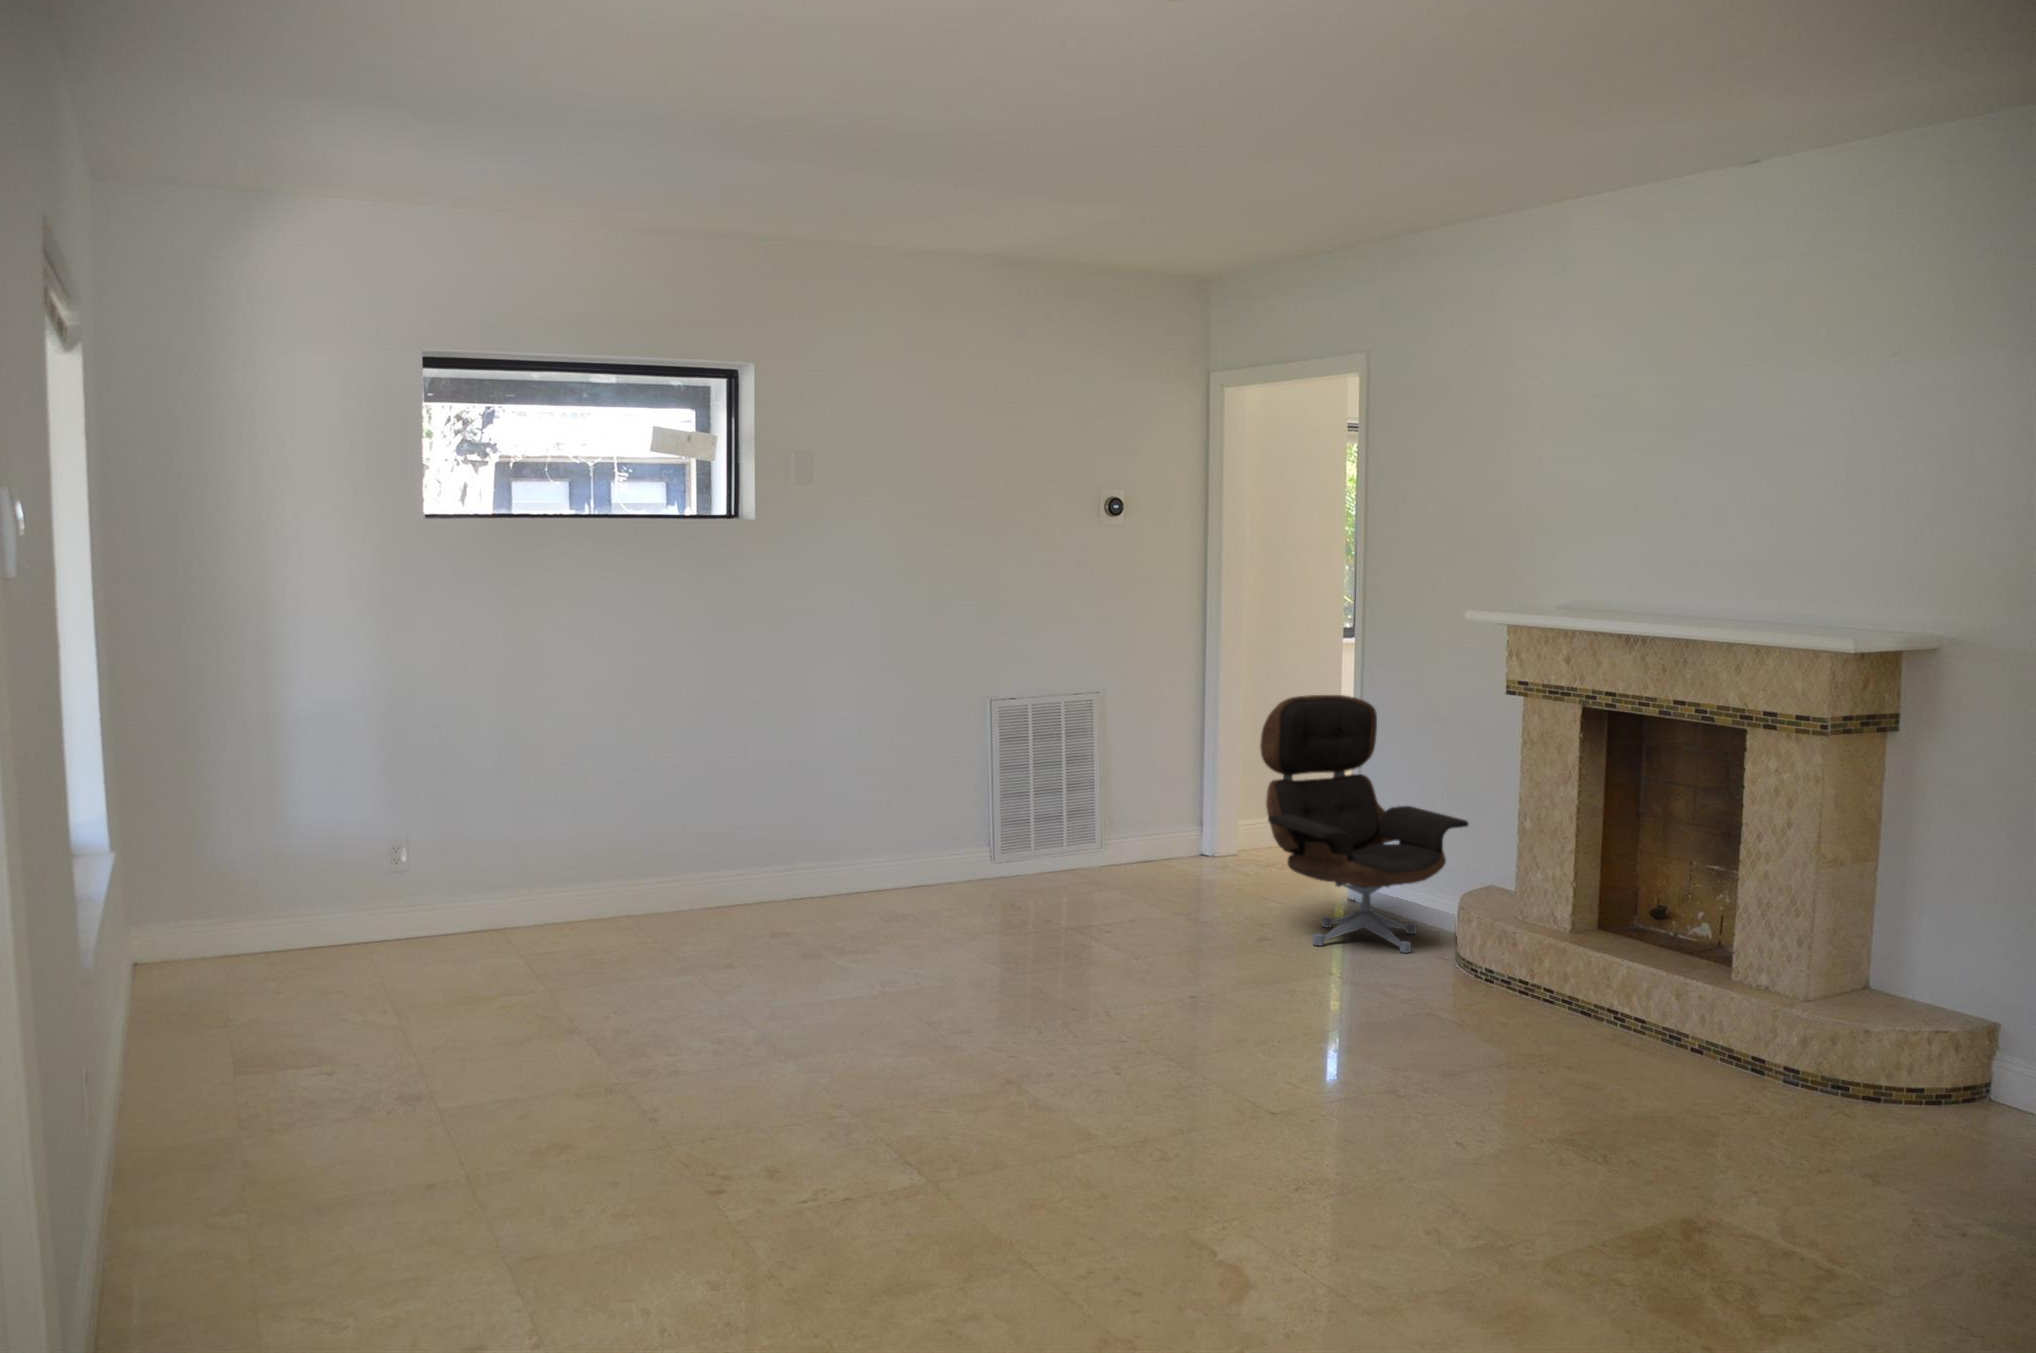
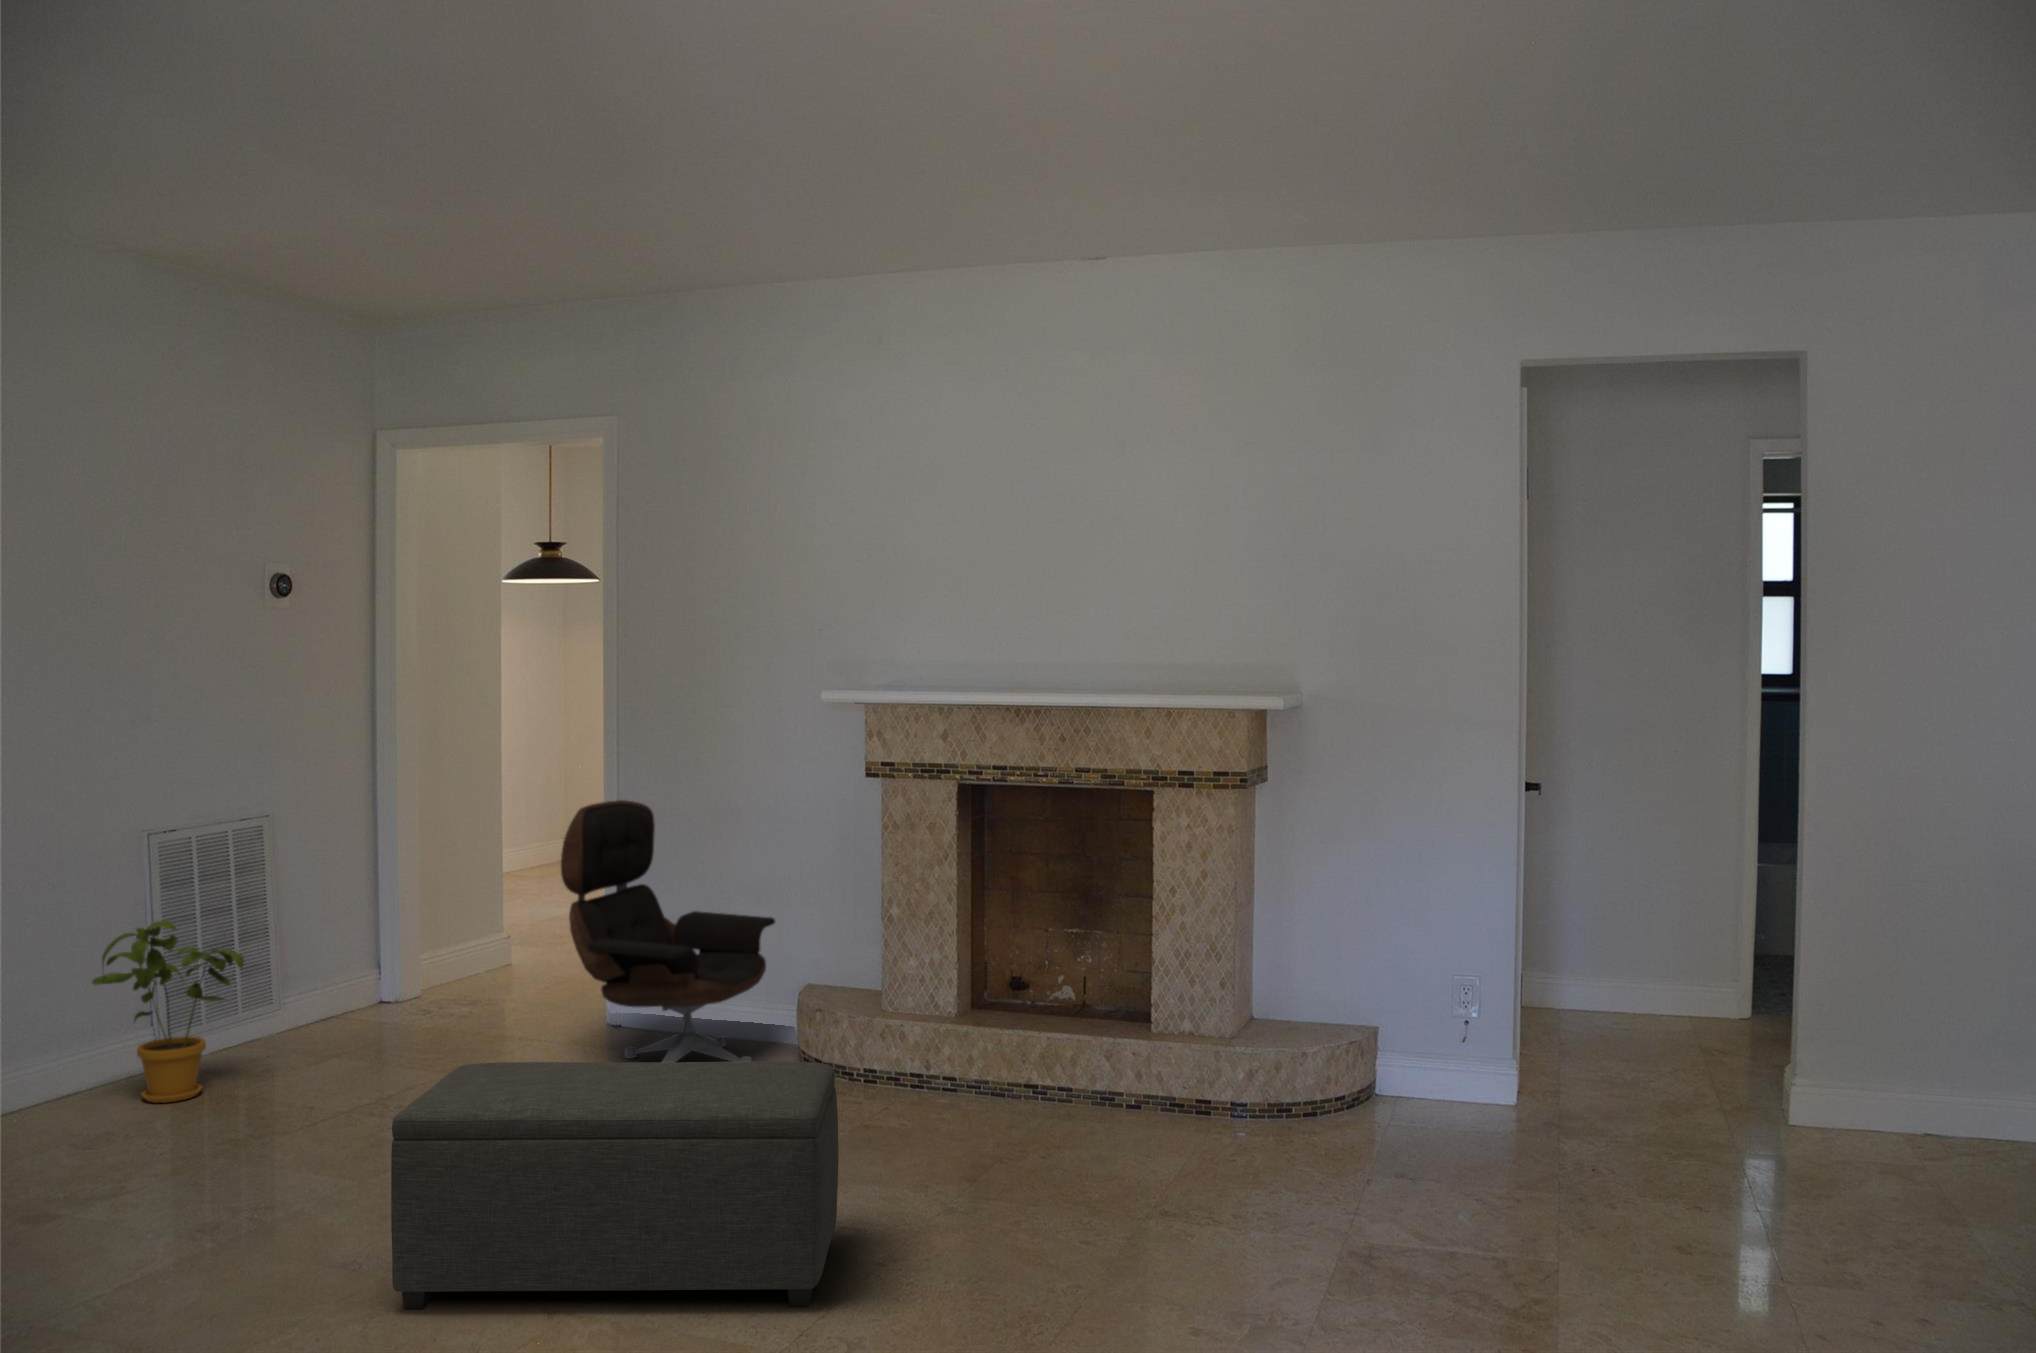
house plant: none [946,754,1040,893] -> present [92,920,244,1103]
ottoman: none [955,876,1282,1097] -> present [391,1061,838,1310]

